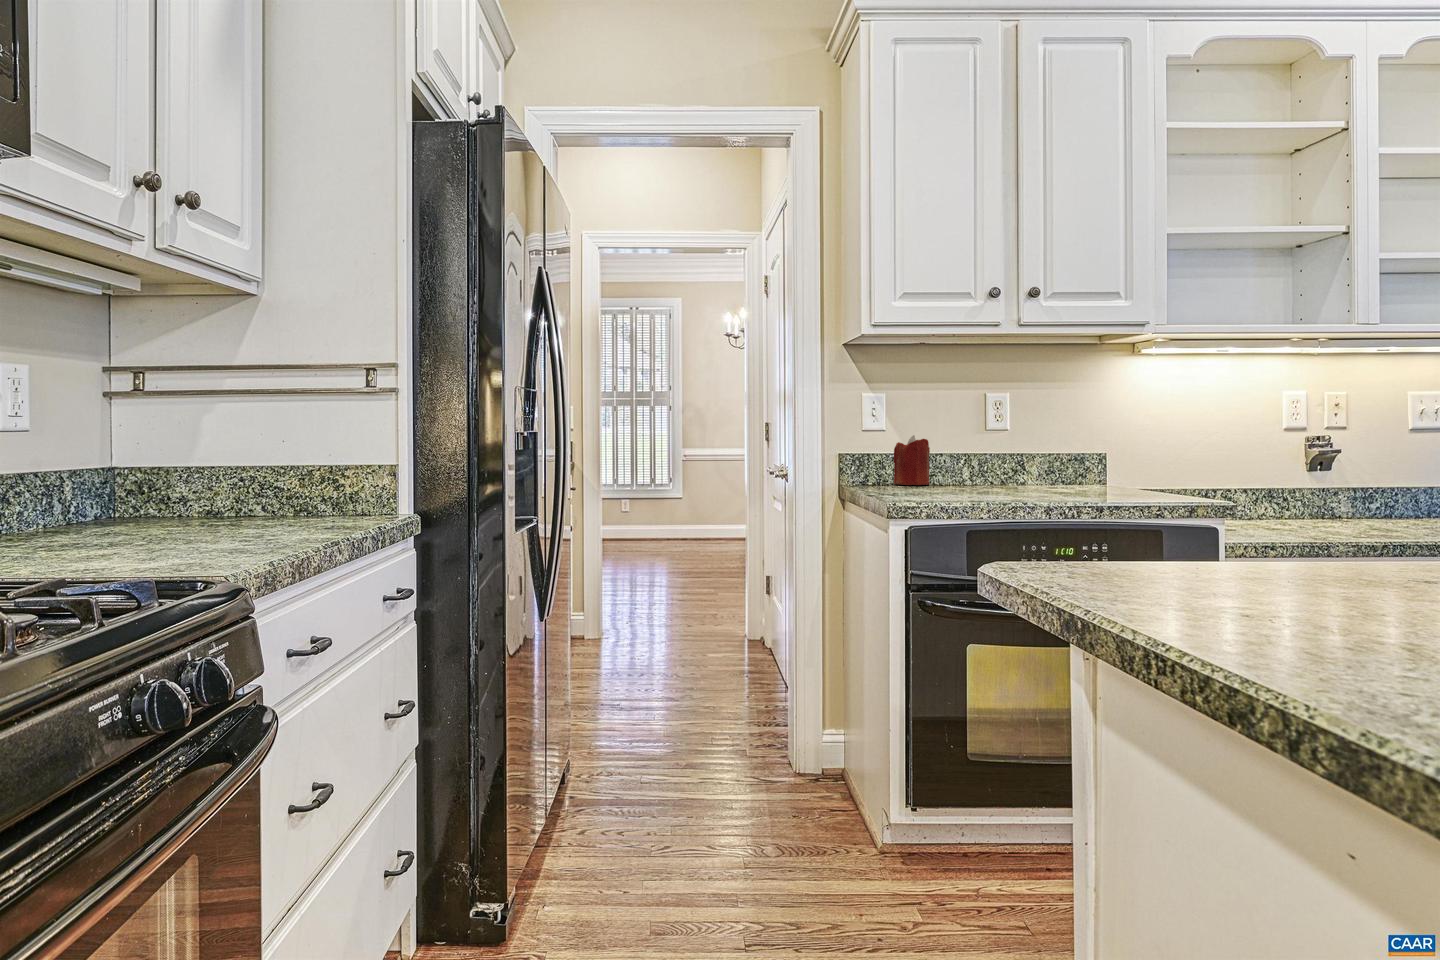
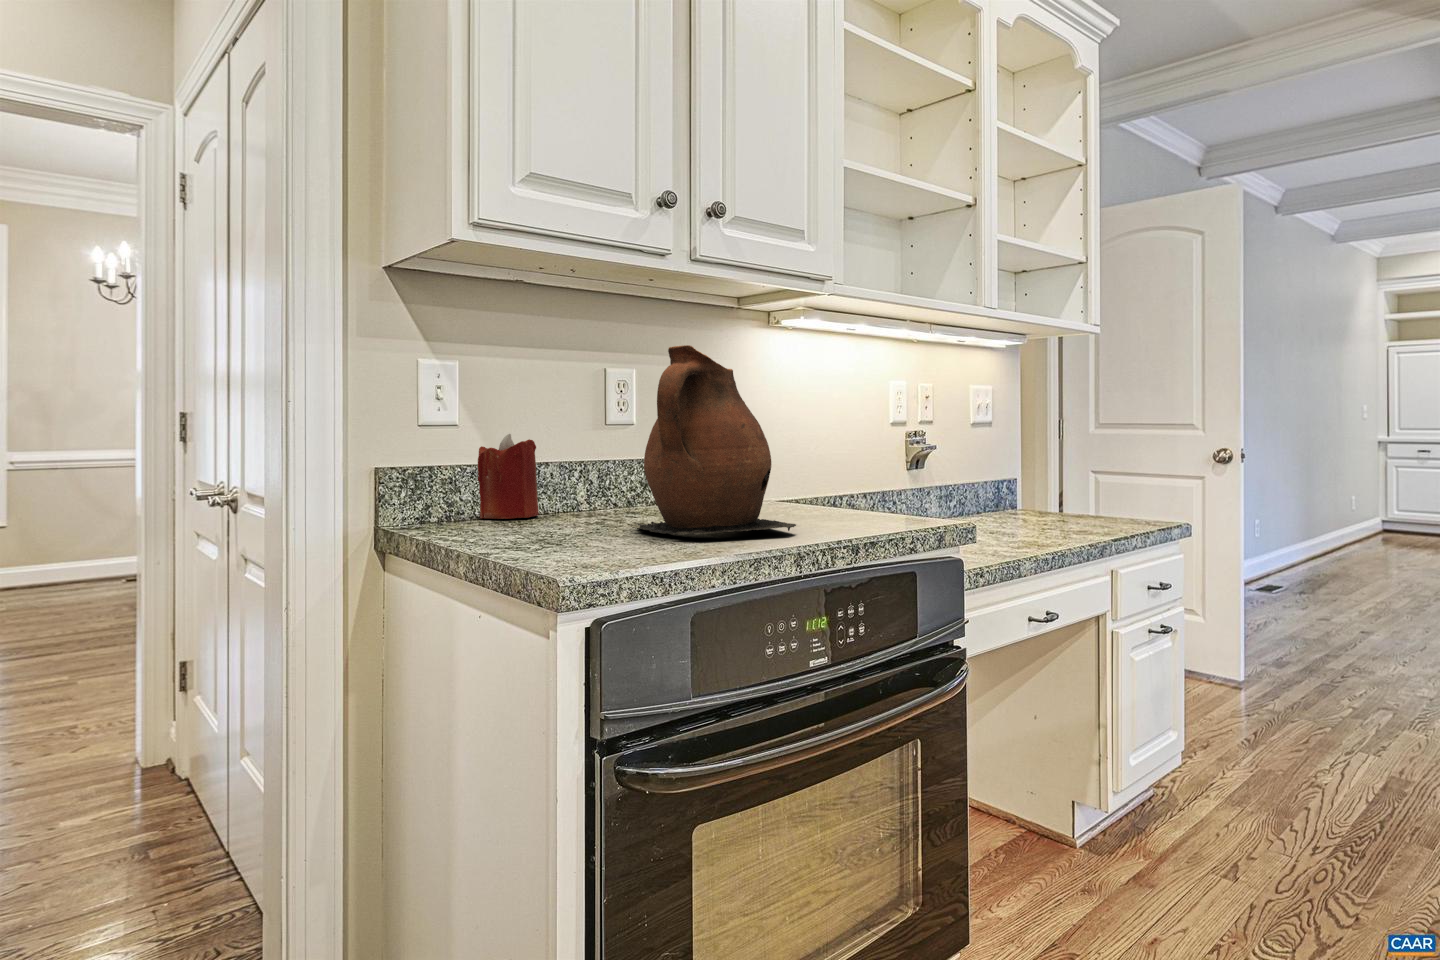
ceramic pitcher: none [956,387,1050,498] -> present [630,345,796,535]

